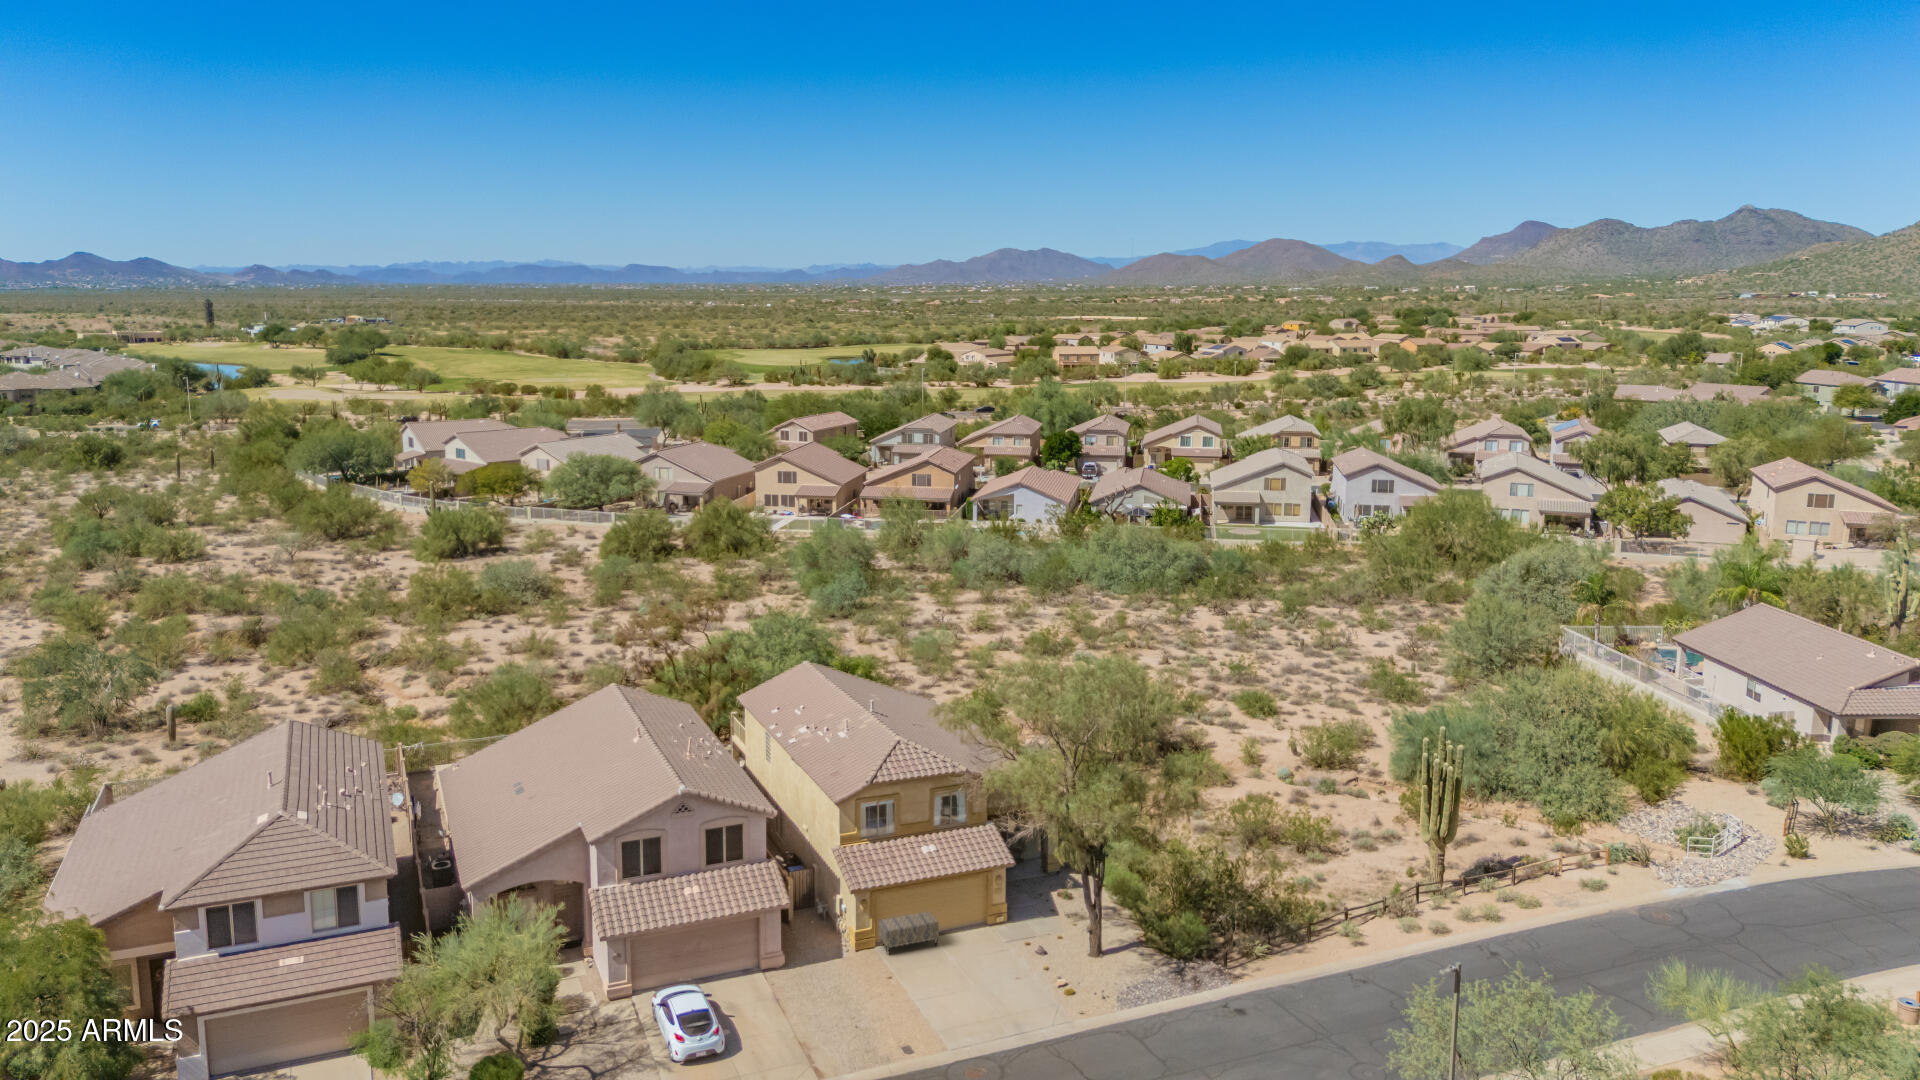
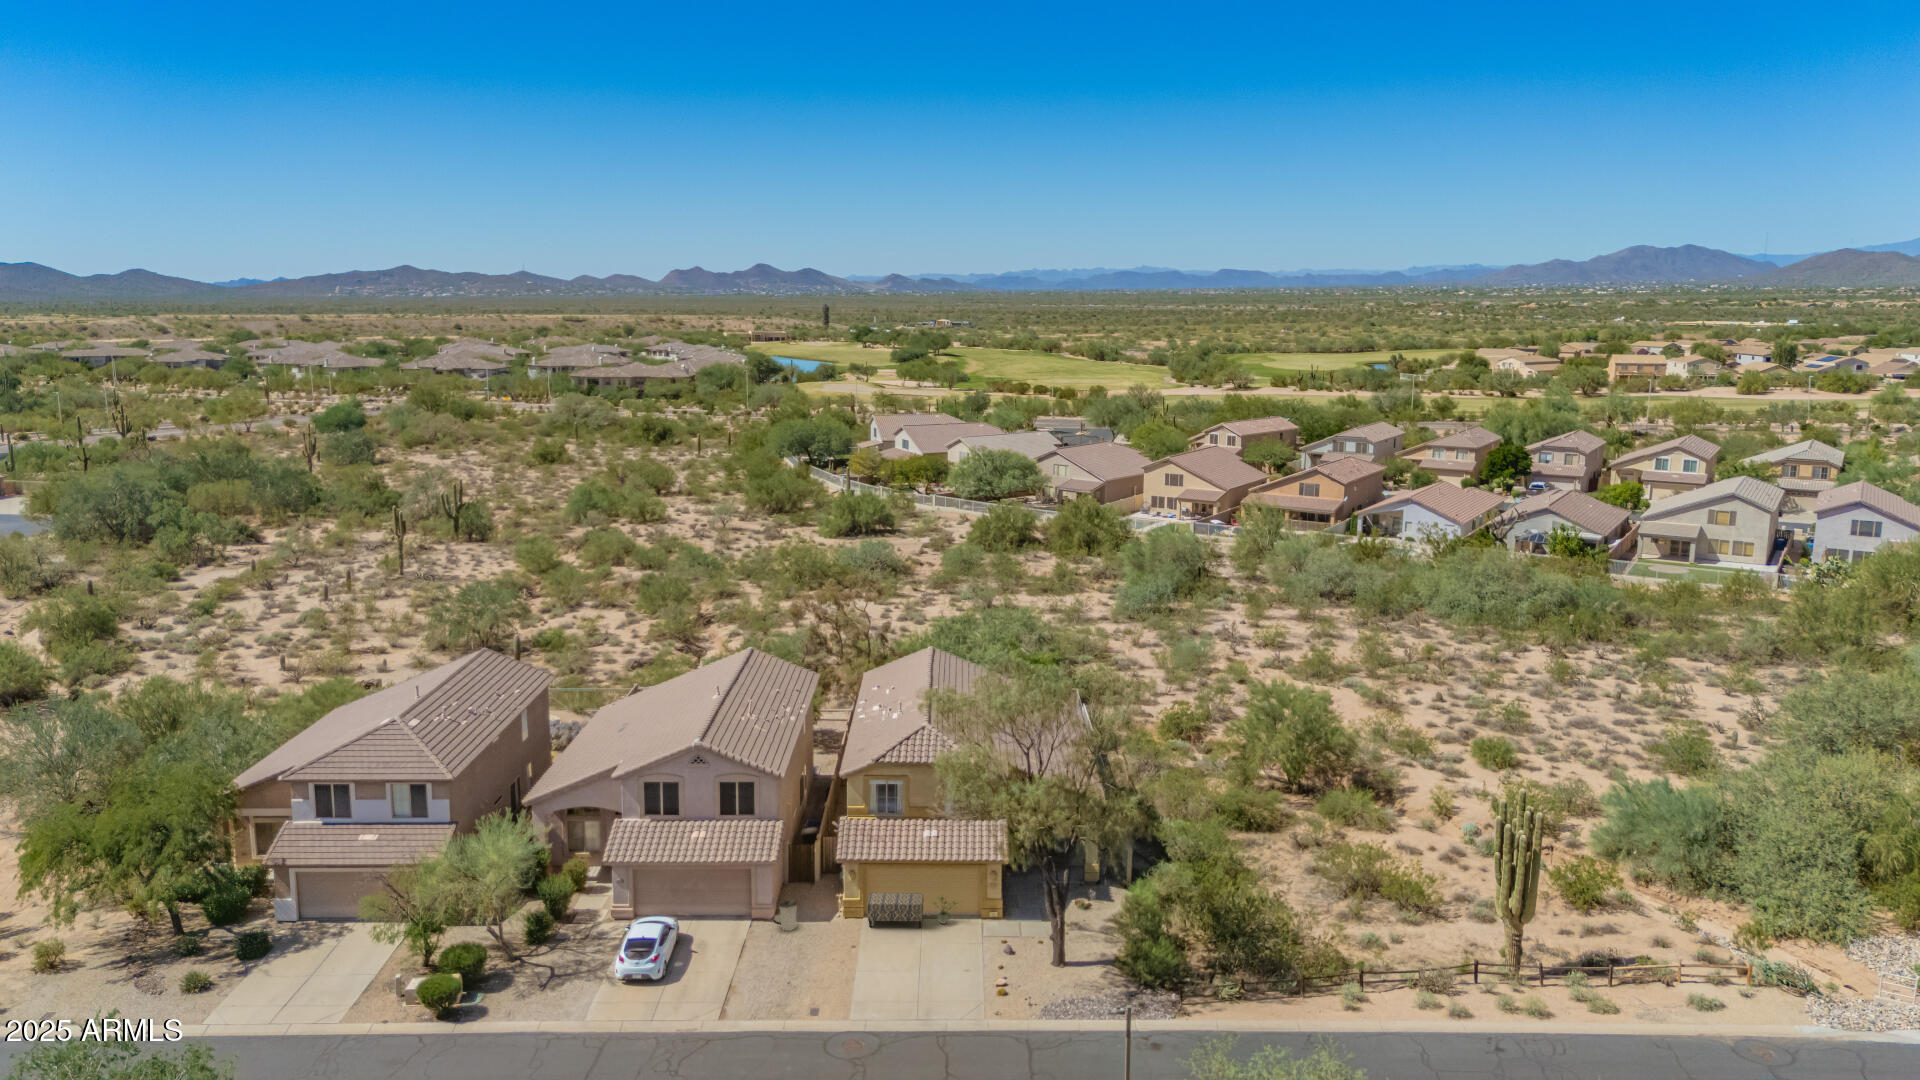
potted plant: none [943,905,973,938] -> present [937,897,955,924]
trash can: none [786,942,816,975] -> present [774,900,797,931]

